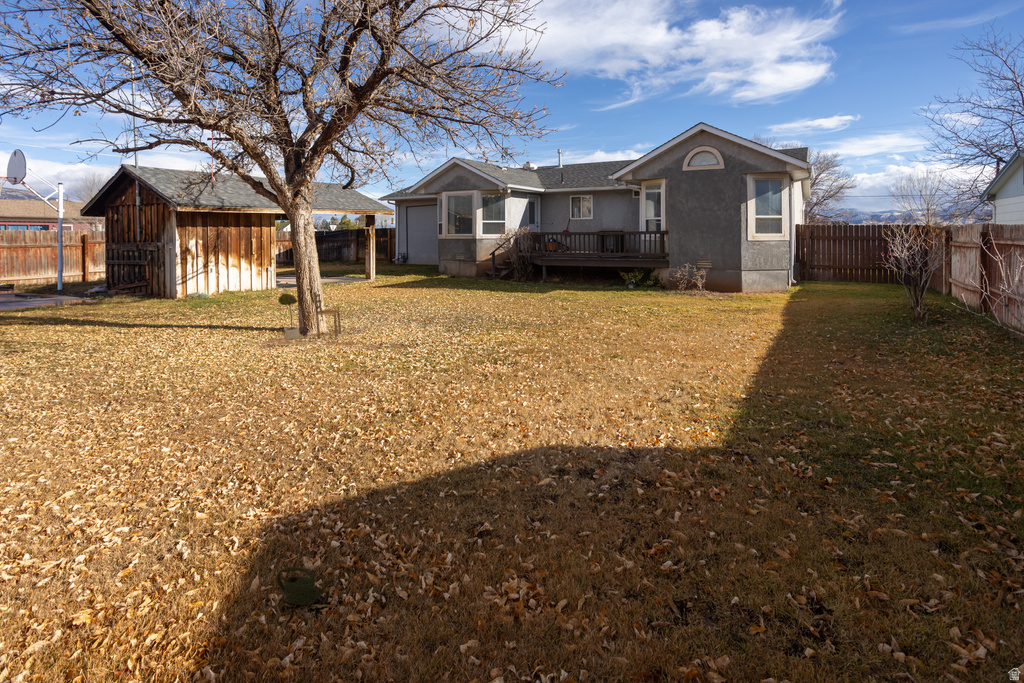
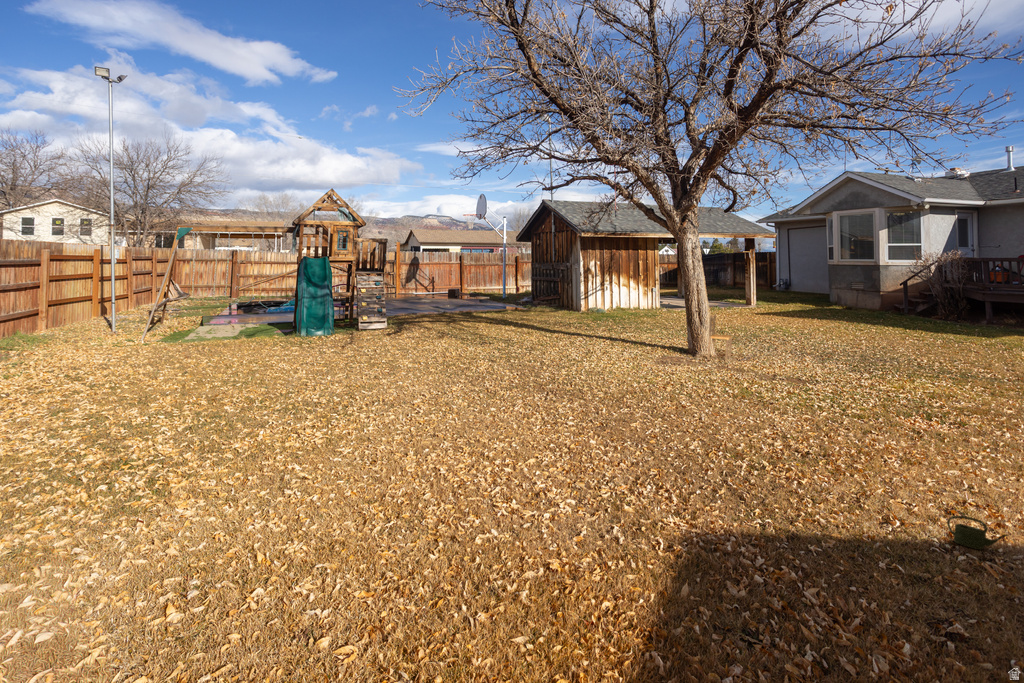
potted tree: present [278,293,300,339] -> none [674,314,694,359]
watering can: present [276,567,334,605] -> present [947,516,1009,549]

